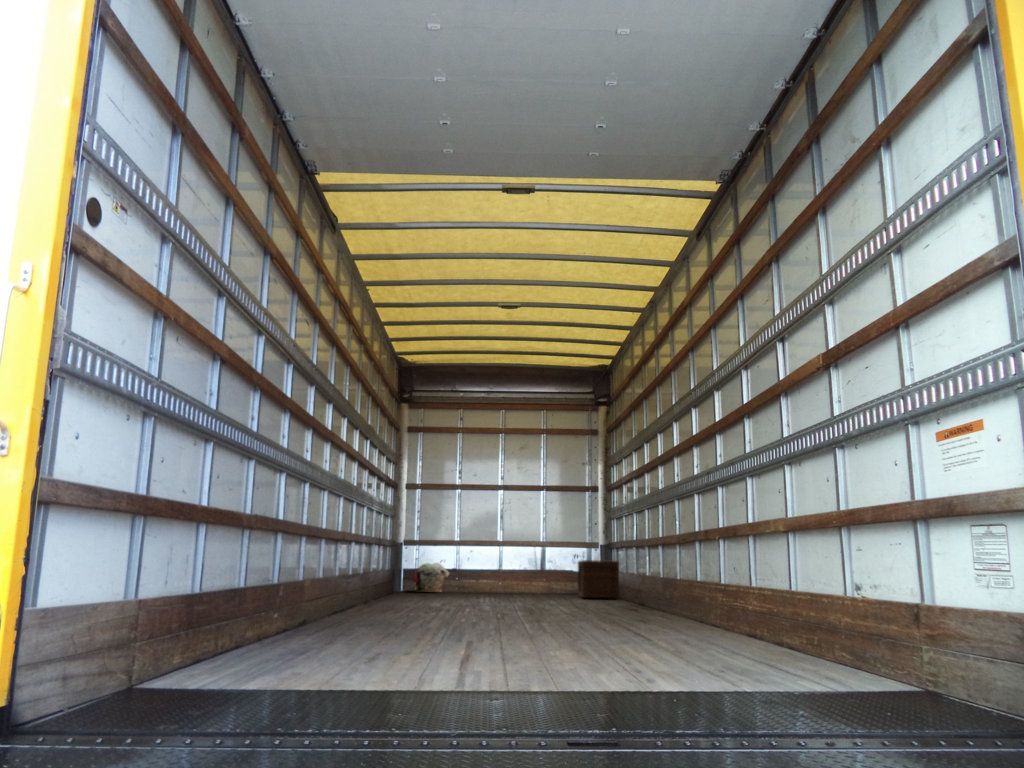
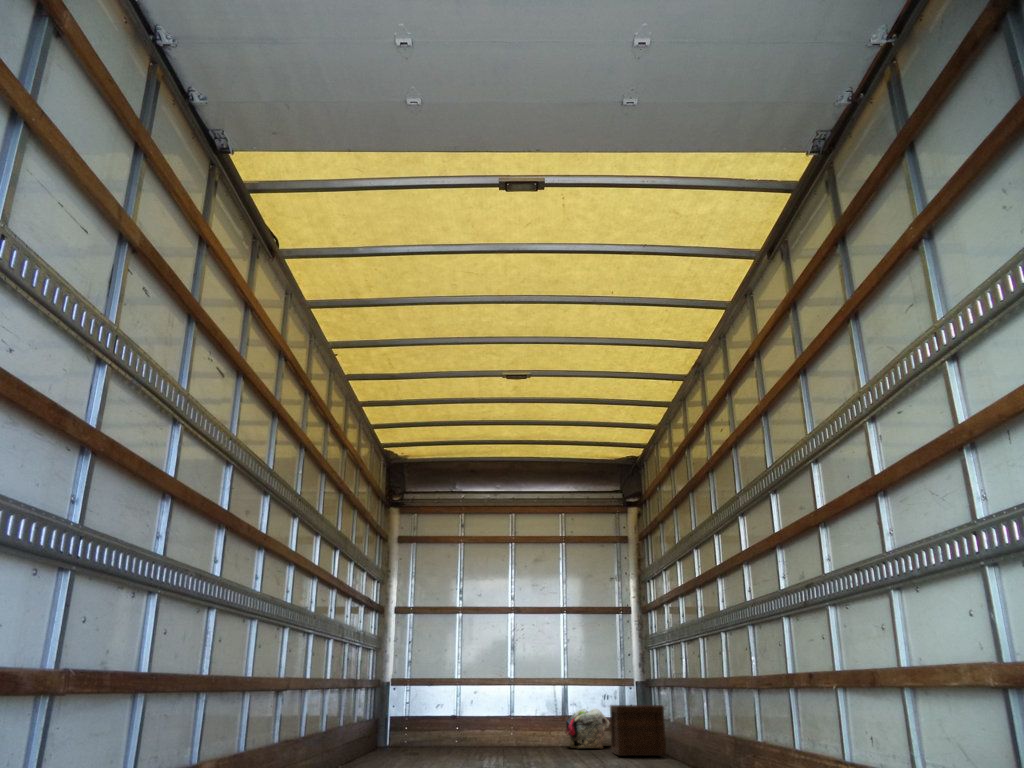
laundry basket: present [412,563,449,592] -> present [566,708,610,748]

